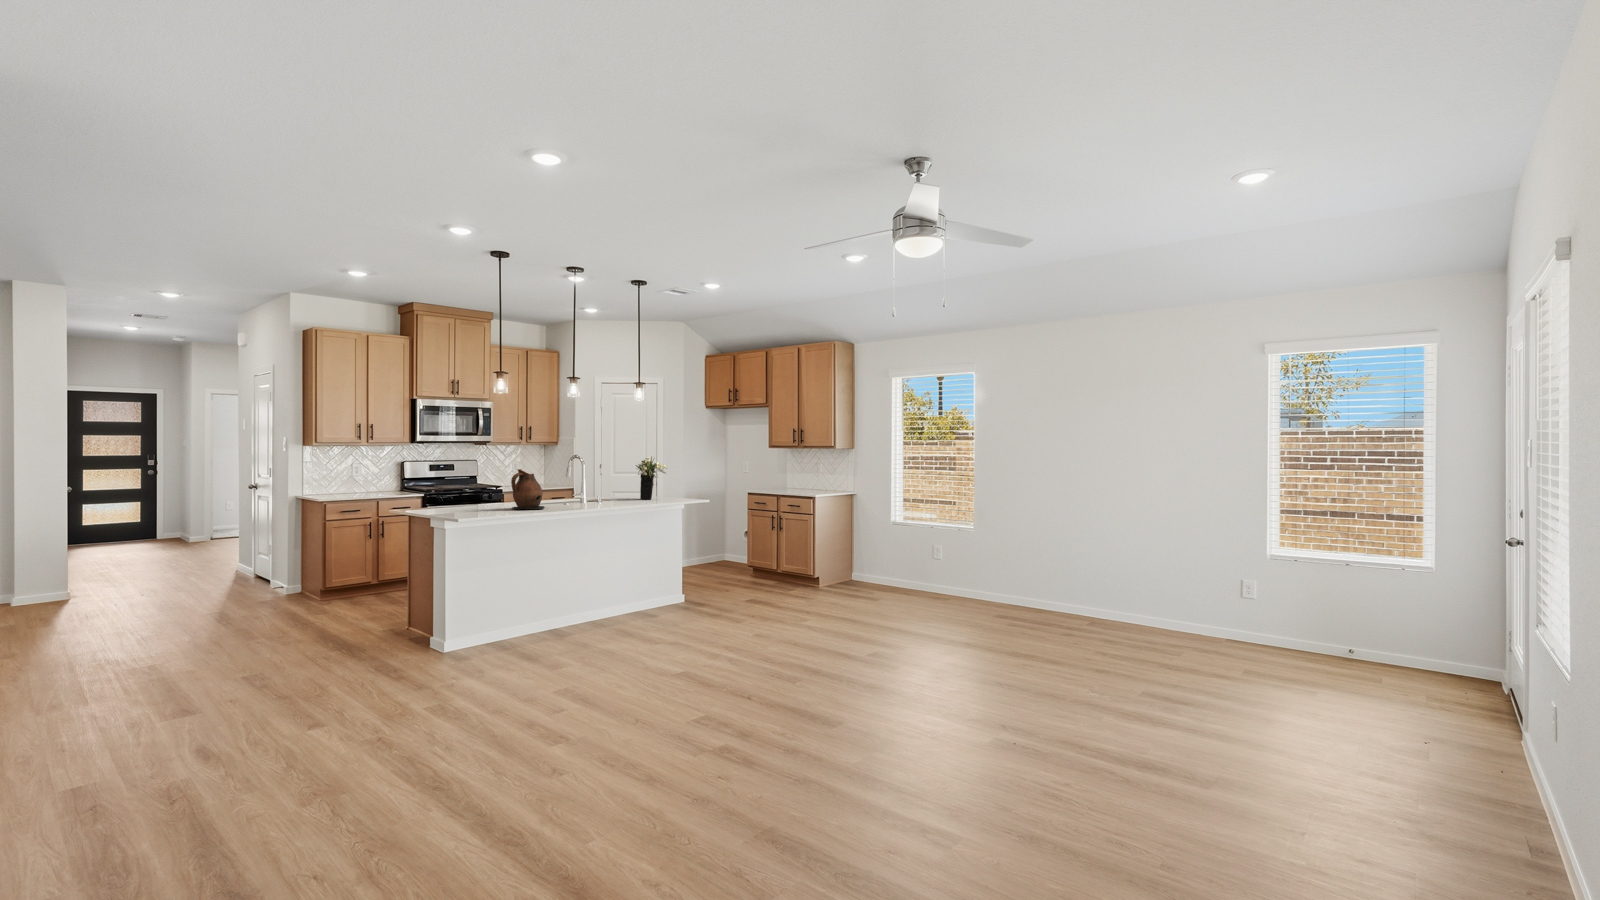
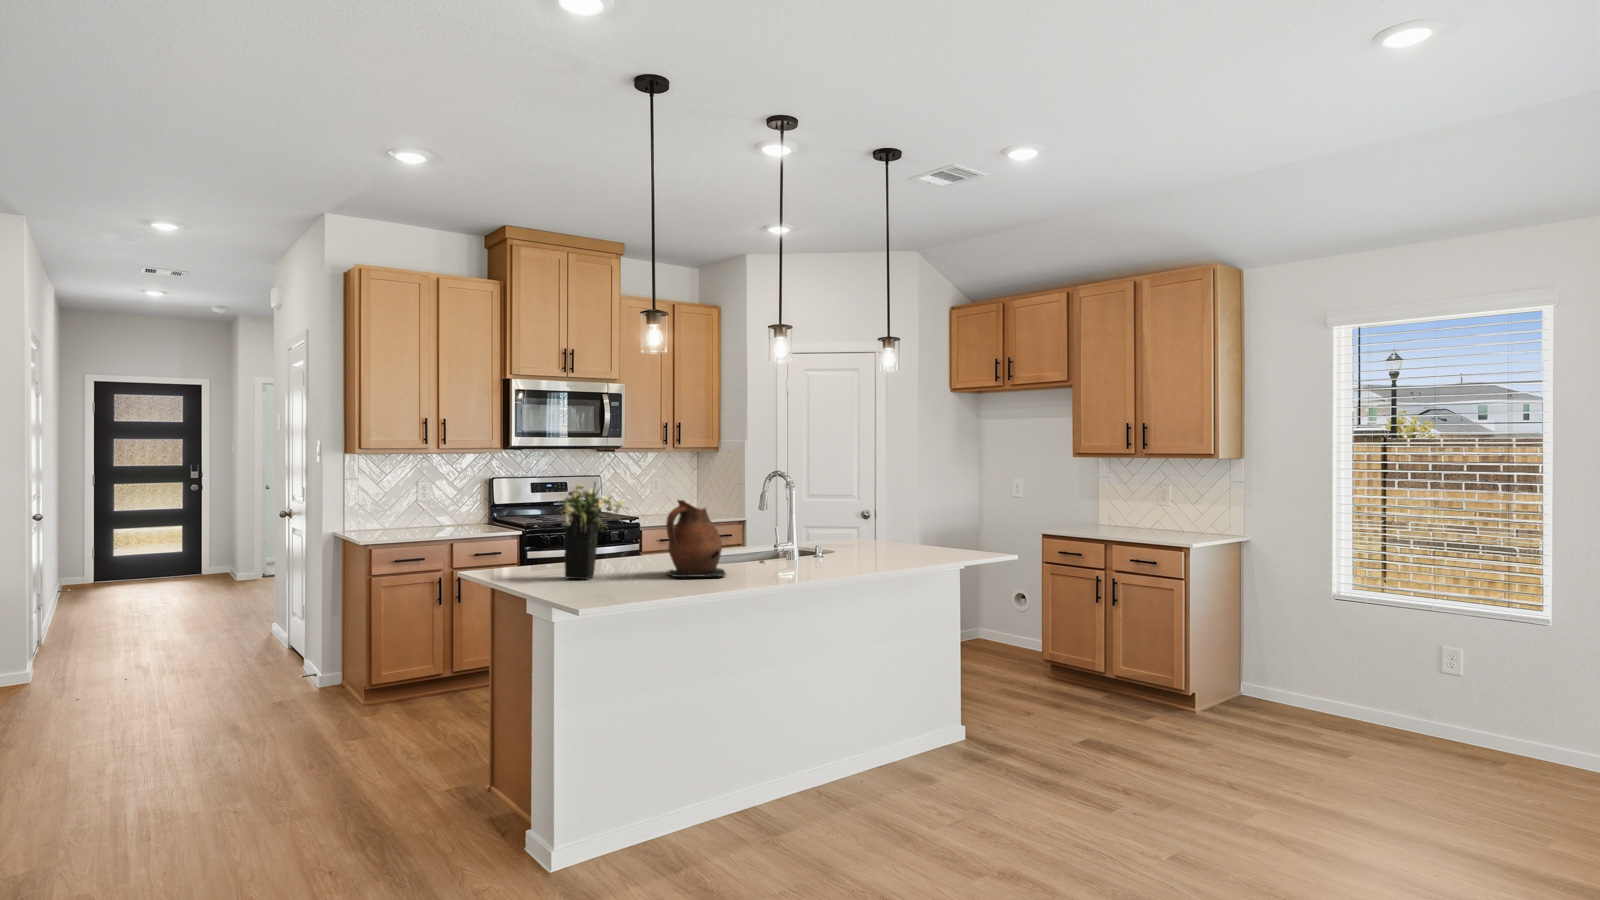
flower arrangement: present [636,457,666,500] -> present [558,483,624,580]

